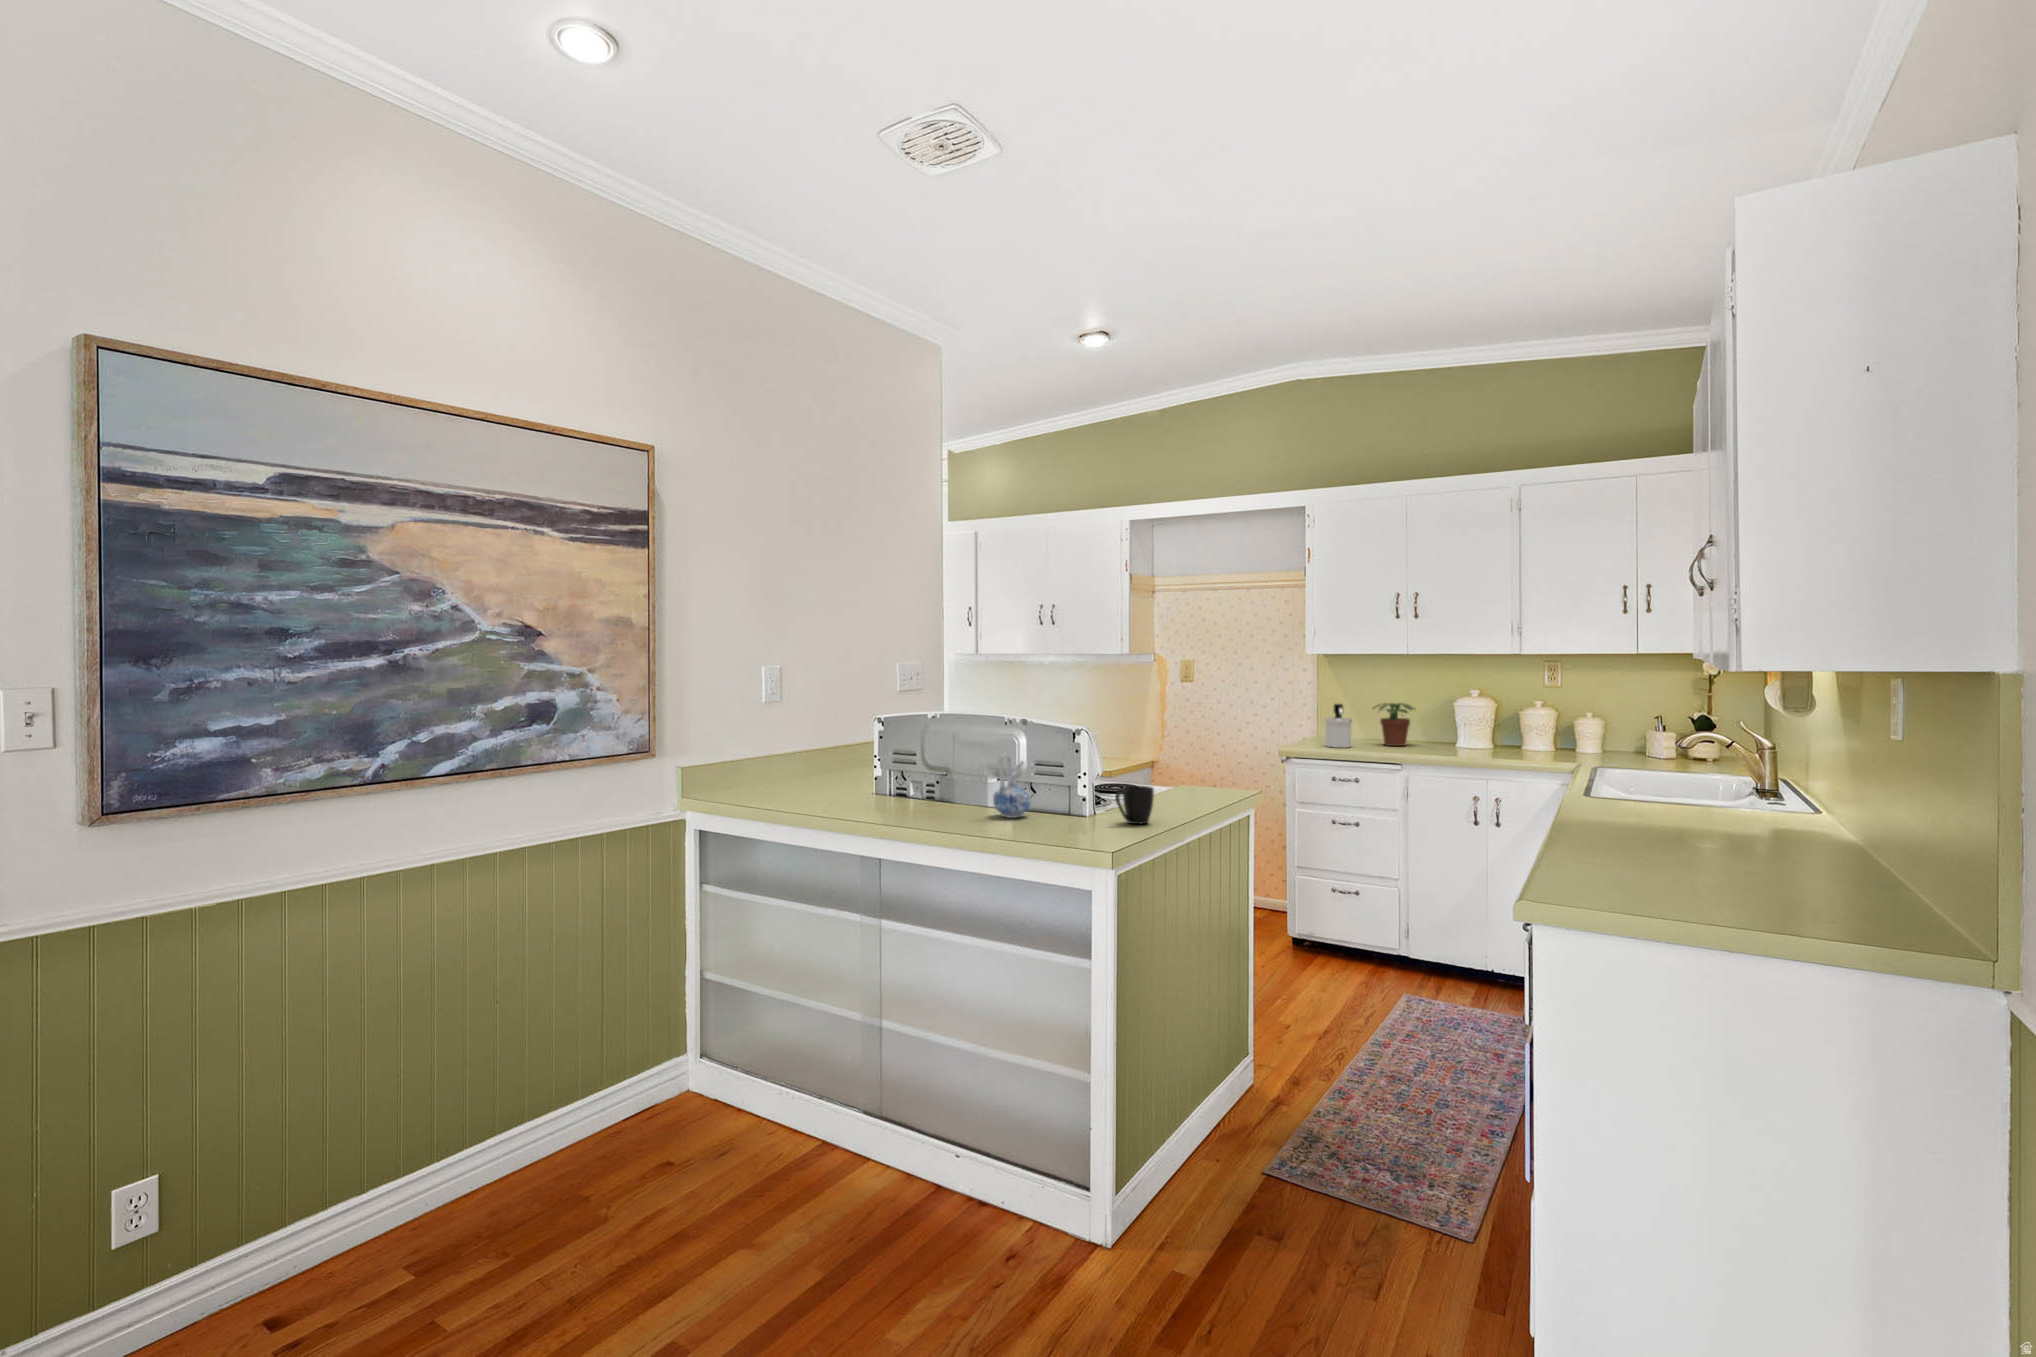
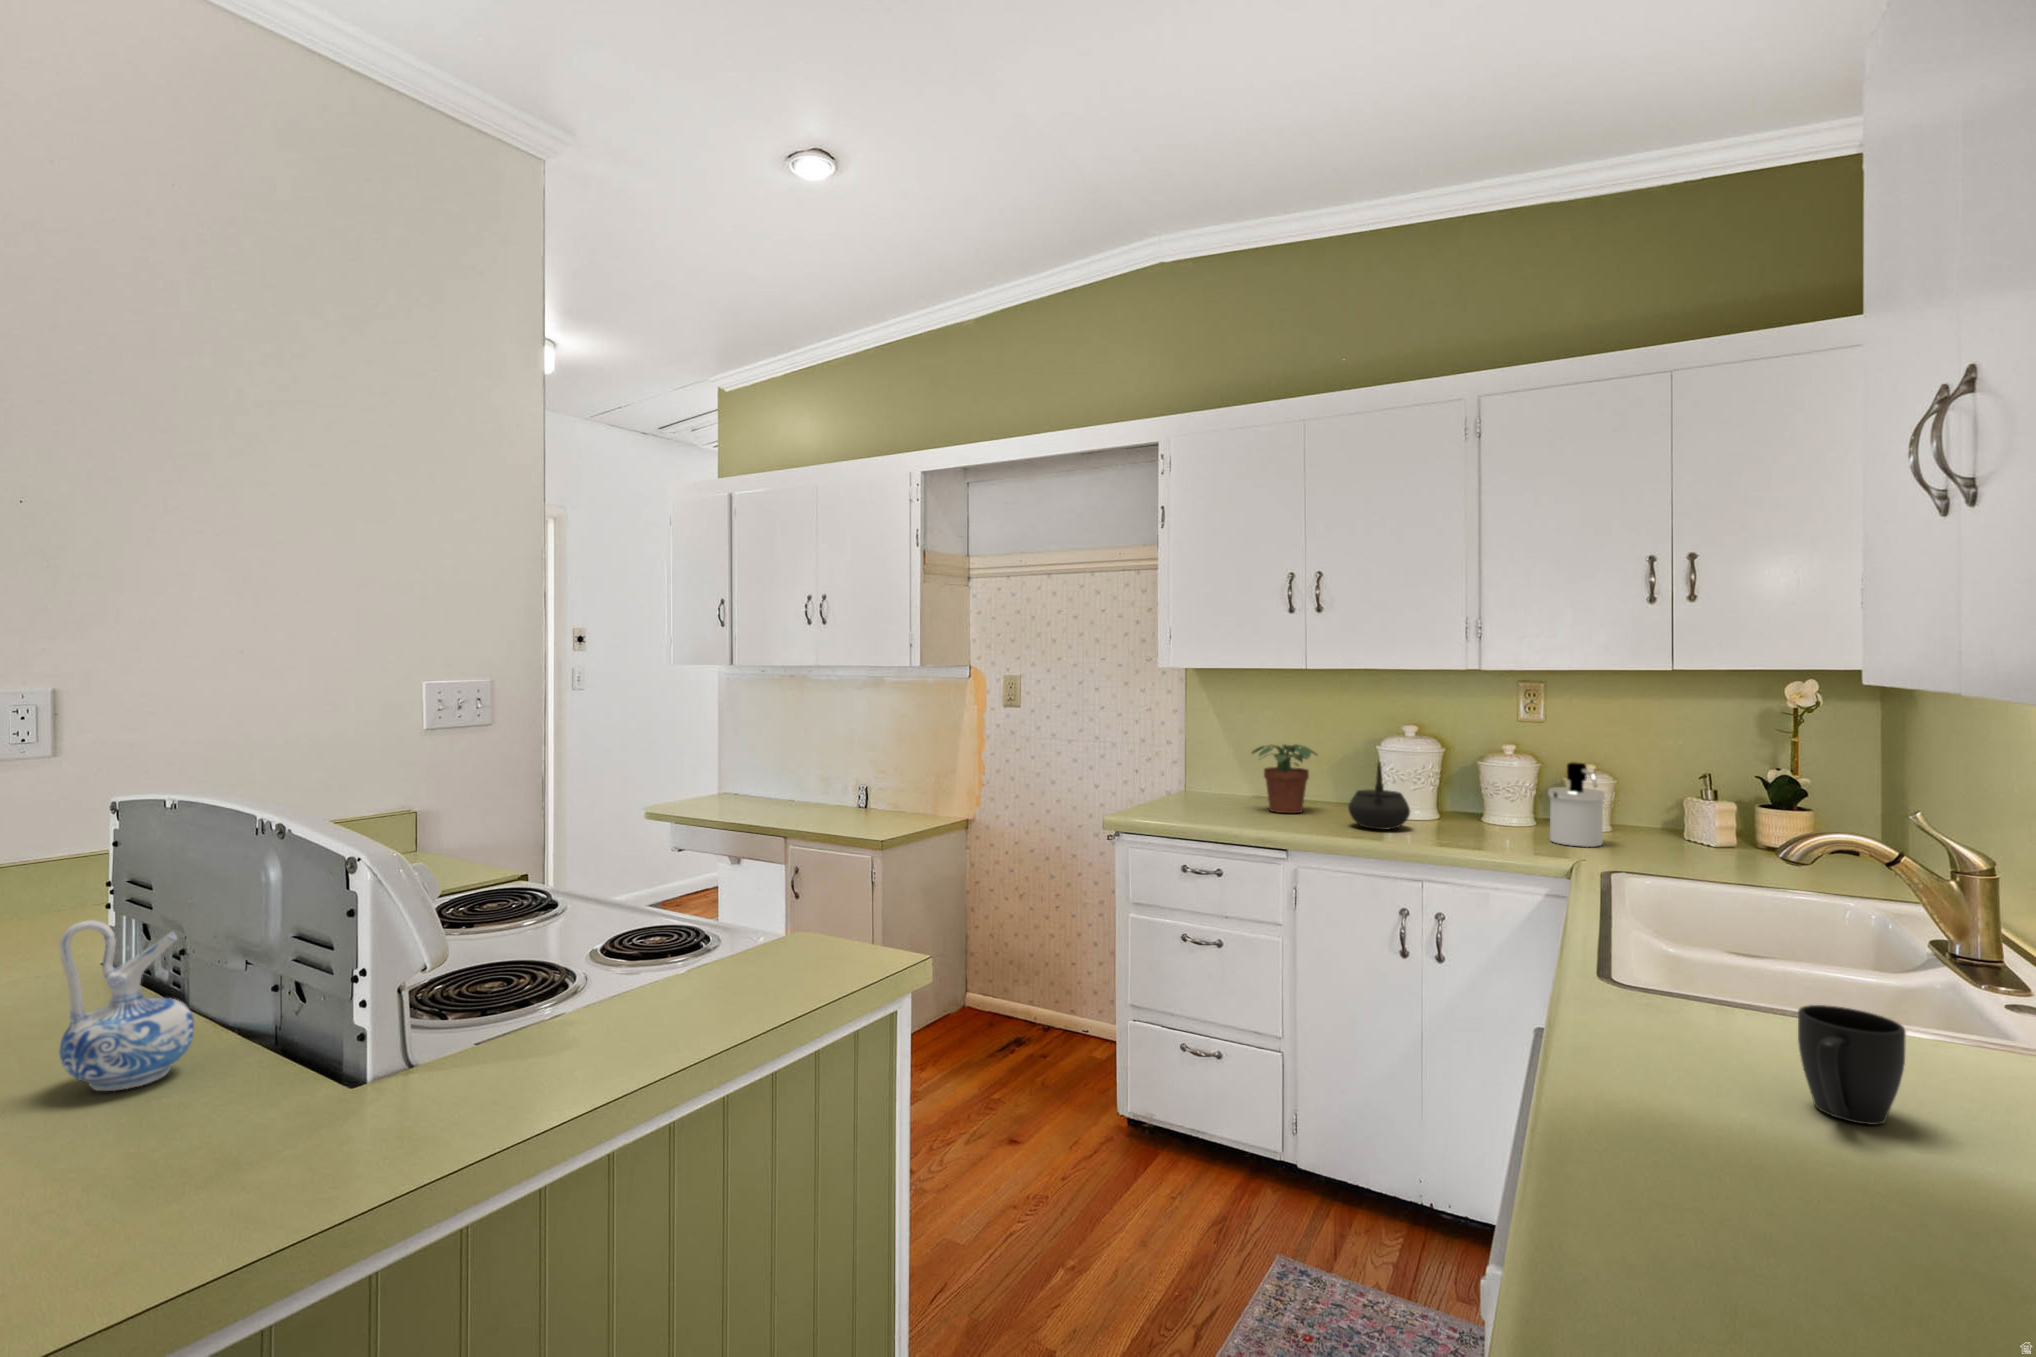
soap dispenser: present [1325,704,1352,748] -> present [1548,762,1605,847]
kettle: none [1439,711,1478,753] -> present [1348,762,1410,830]
mug: present [1115,786,1154,824] -> present [1798,1005,1906,1125]

